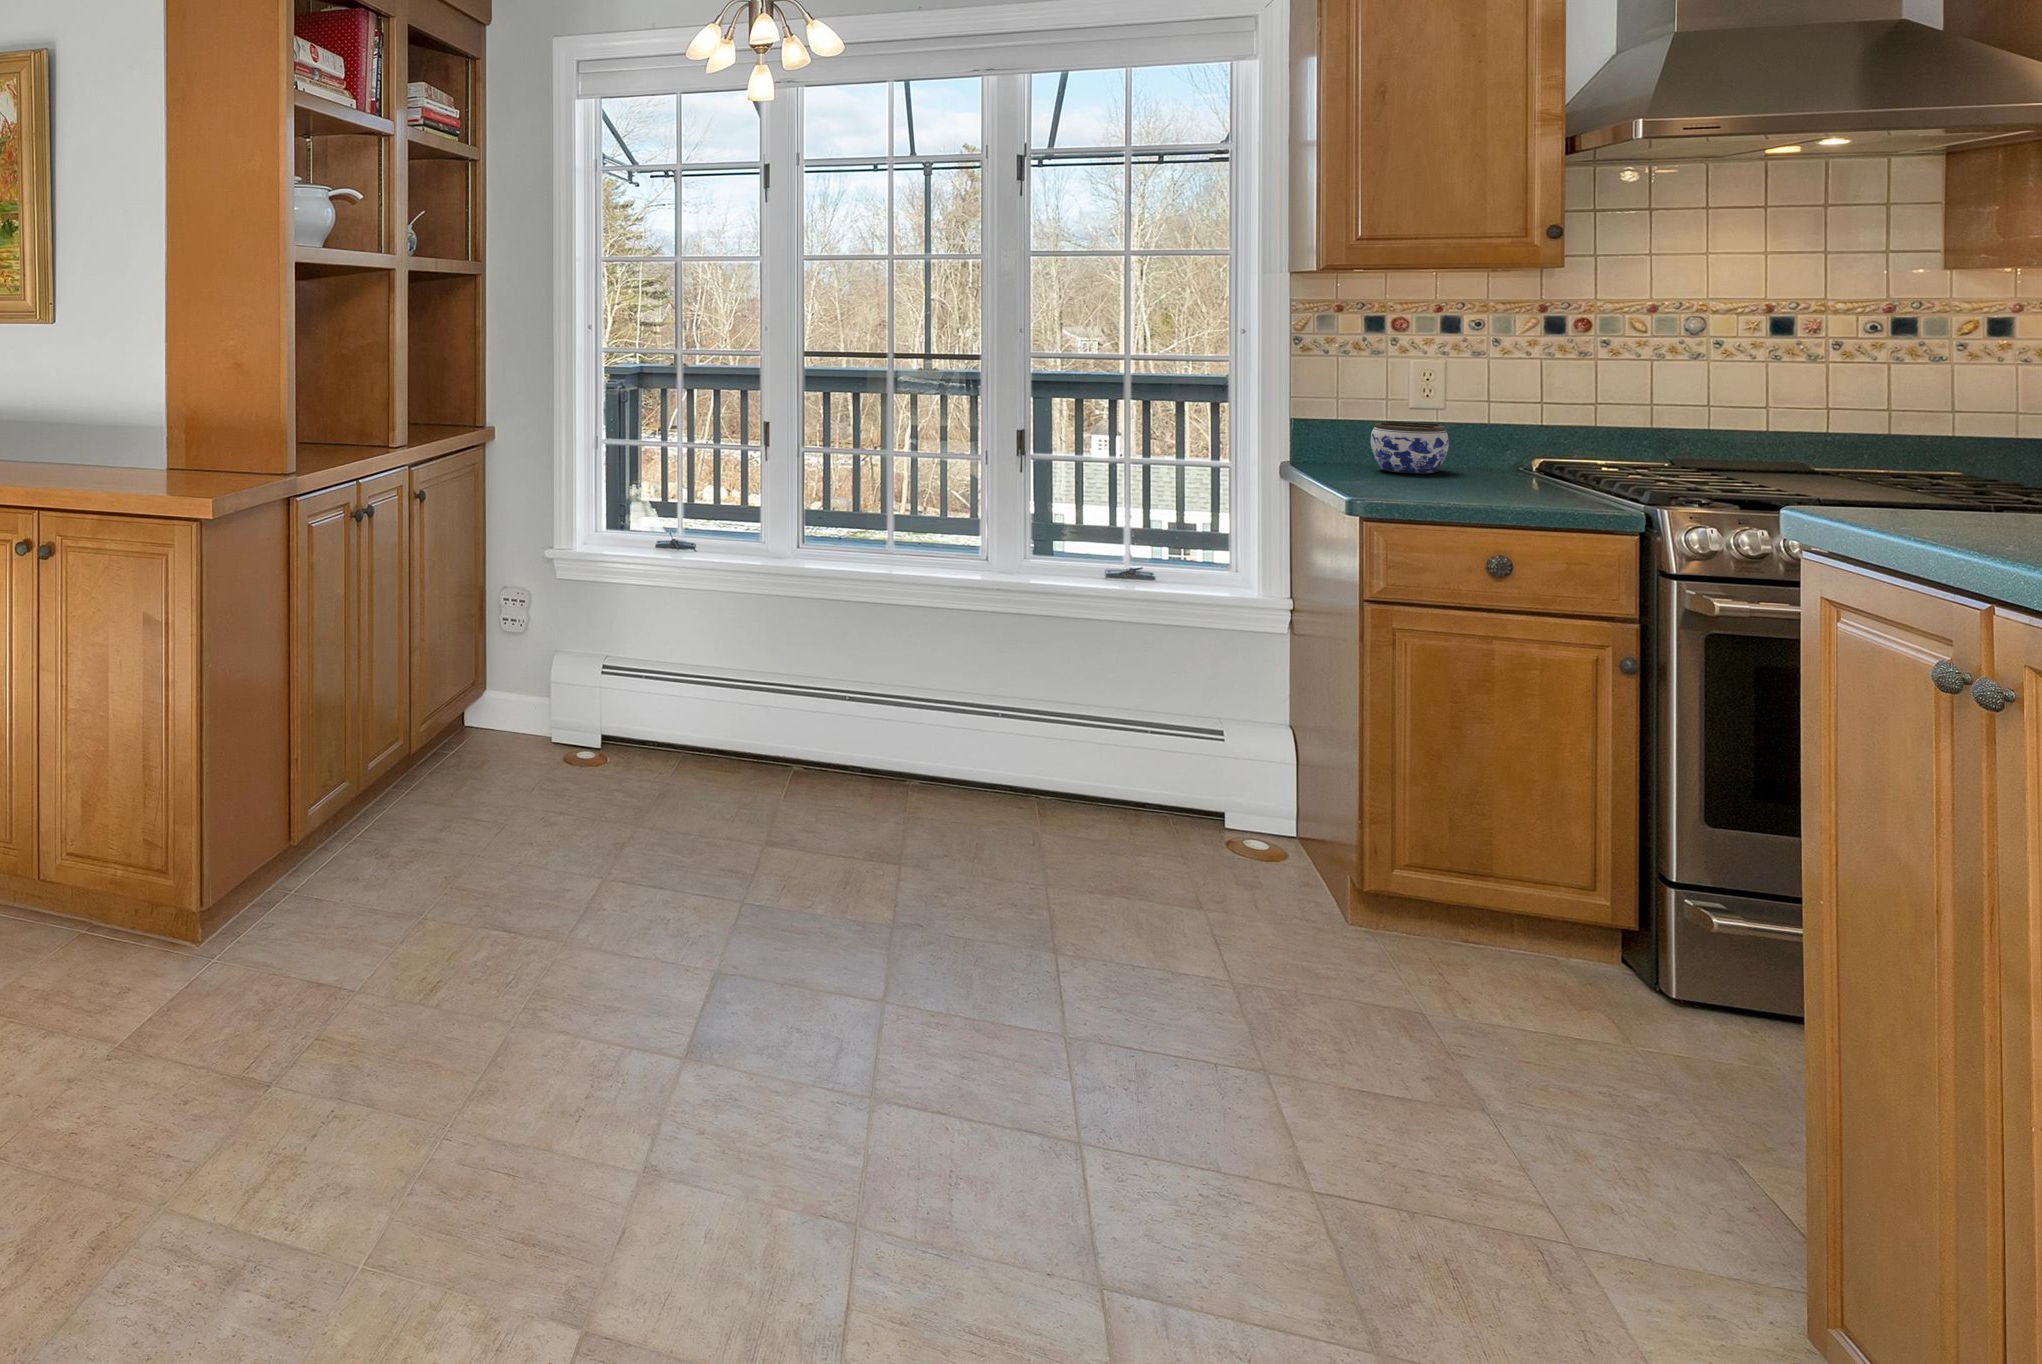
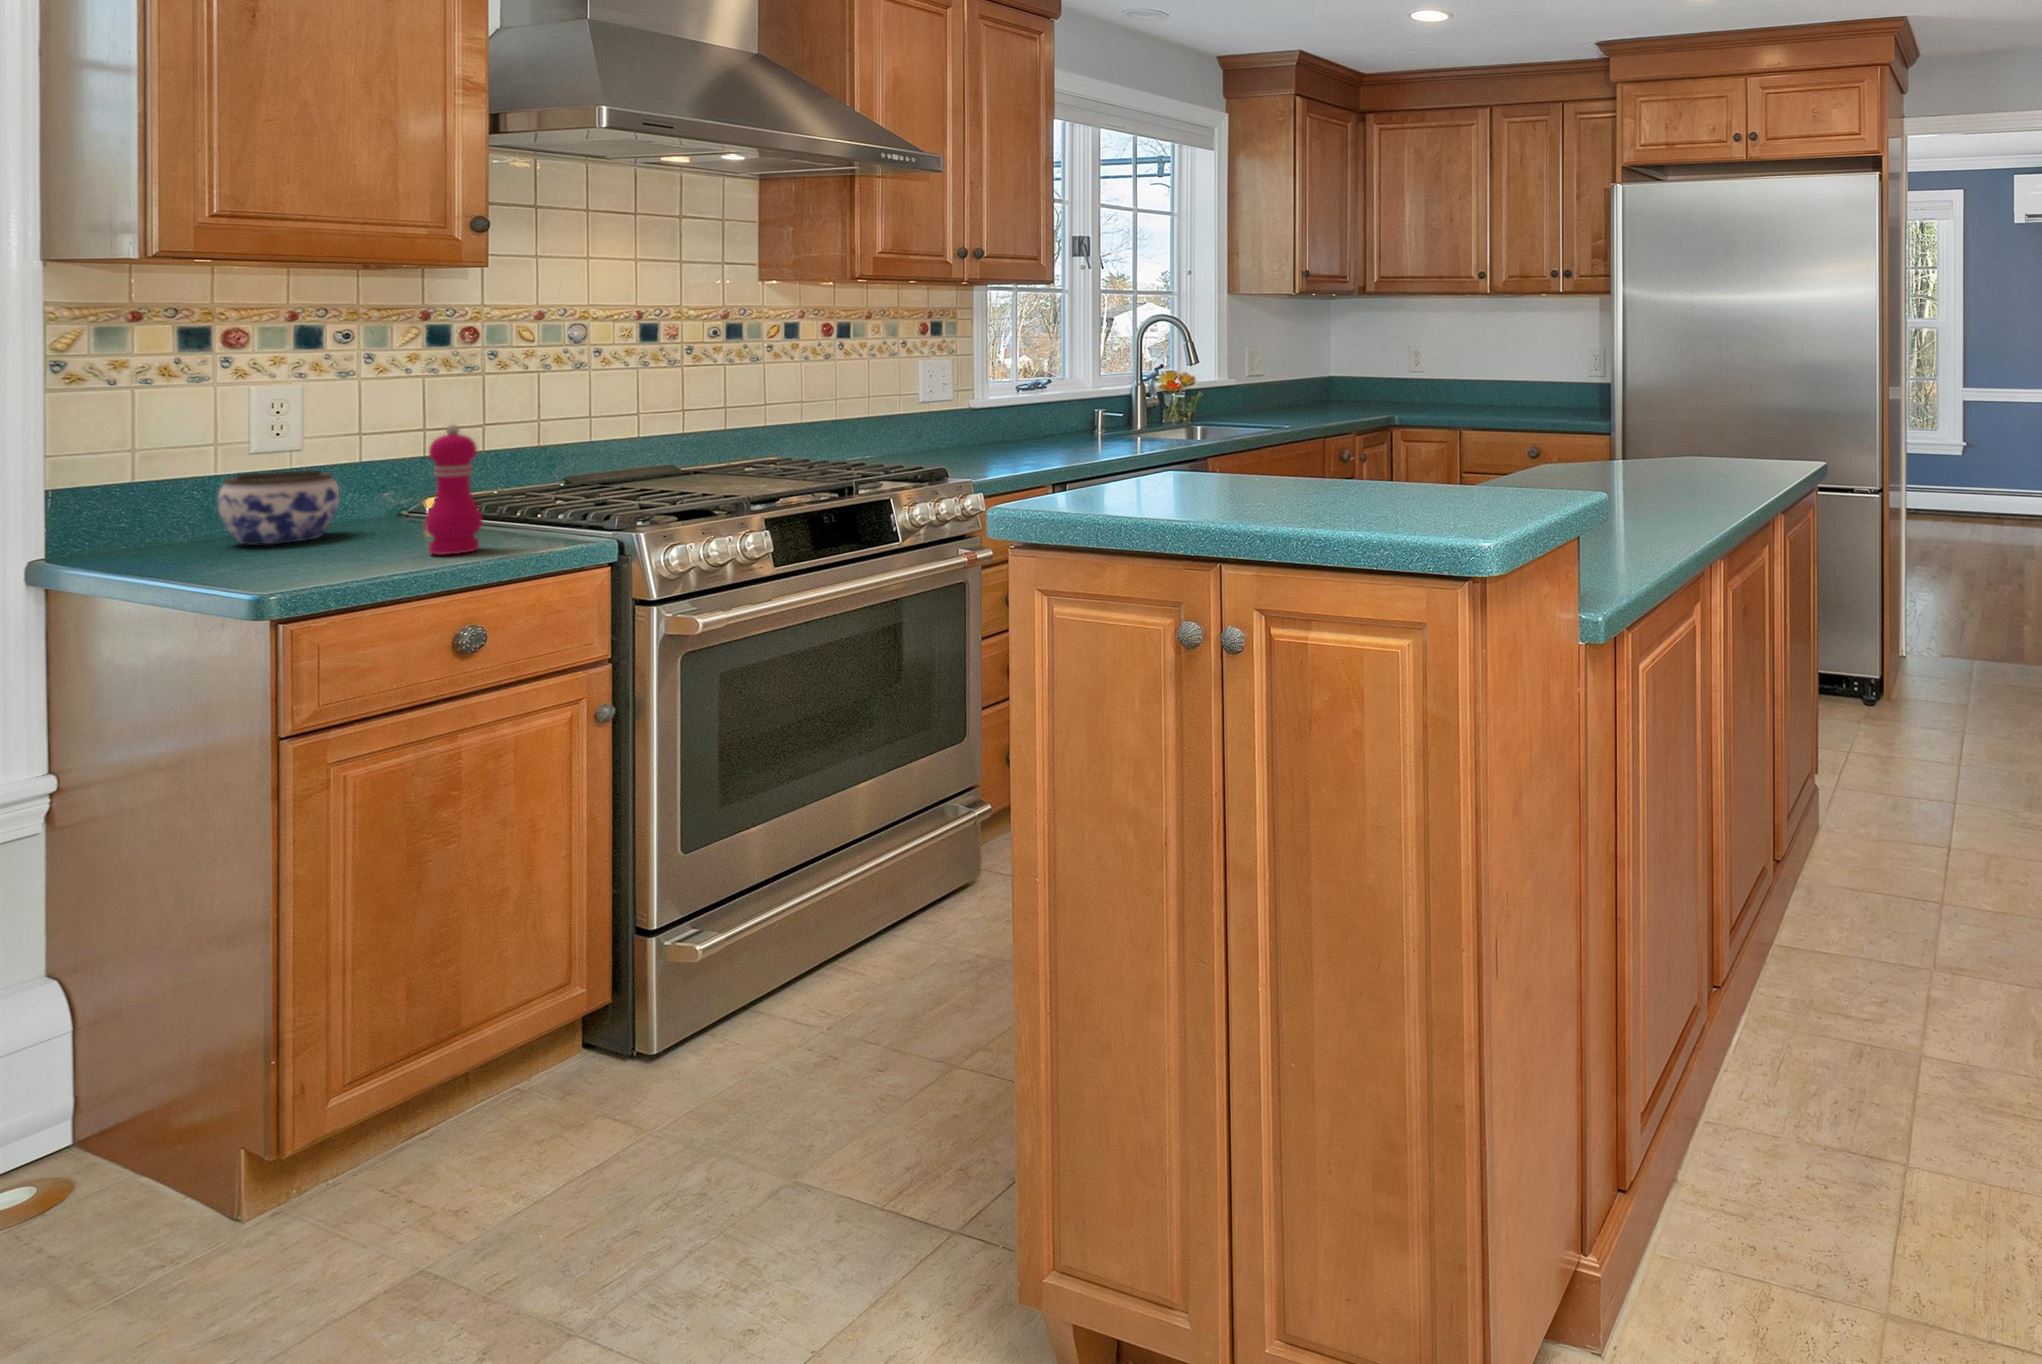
pepper mill: none [1475,398,1519,499] -> present [425,425,482,555]

